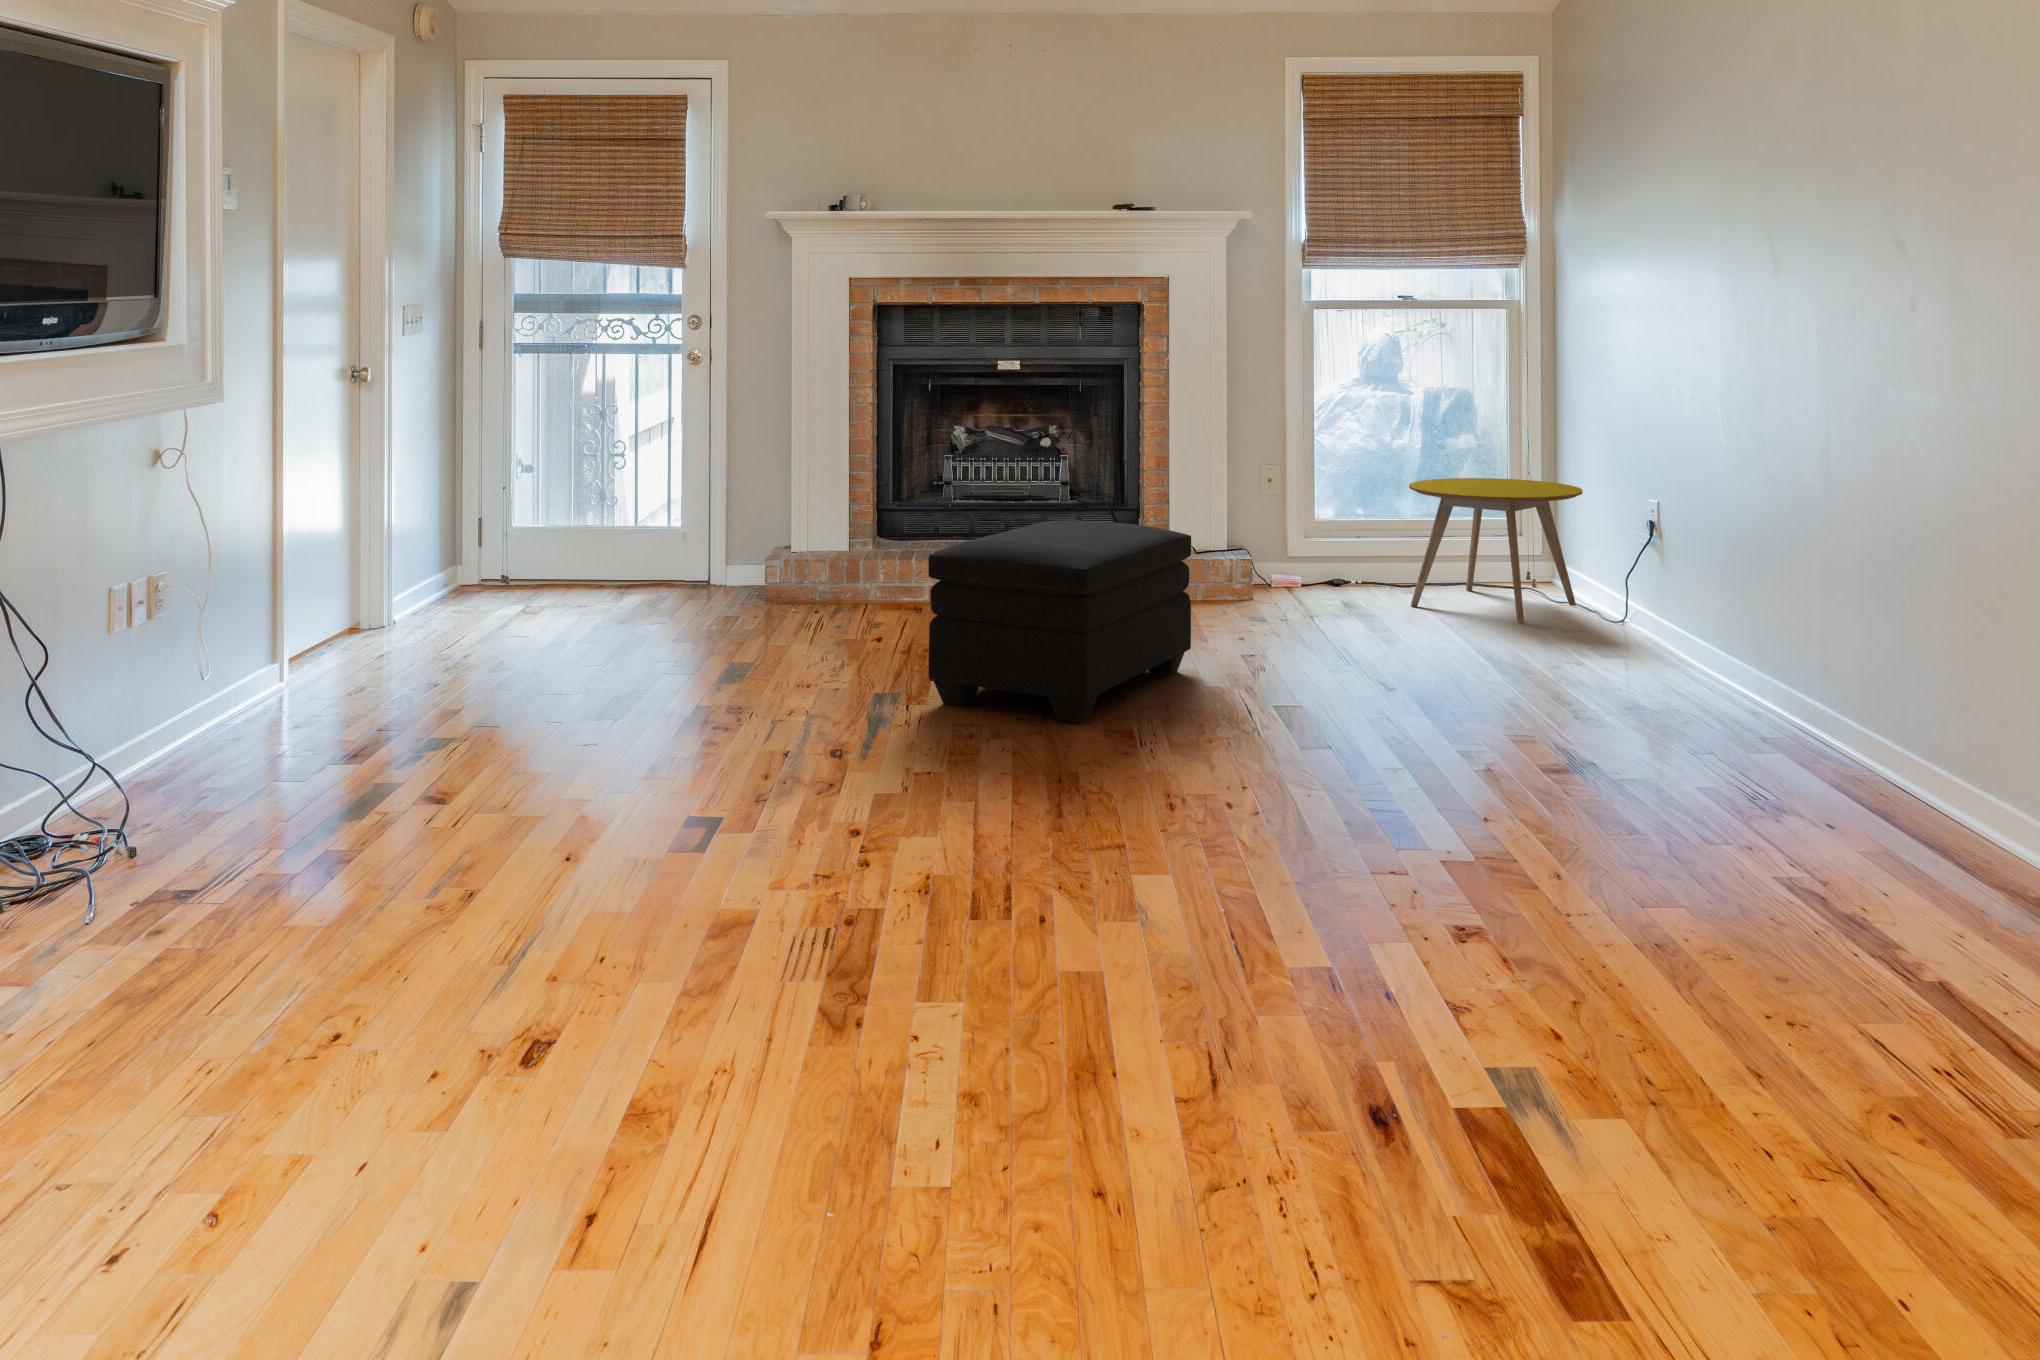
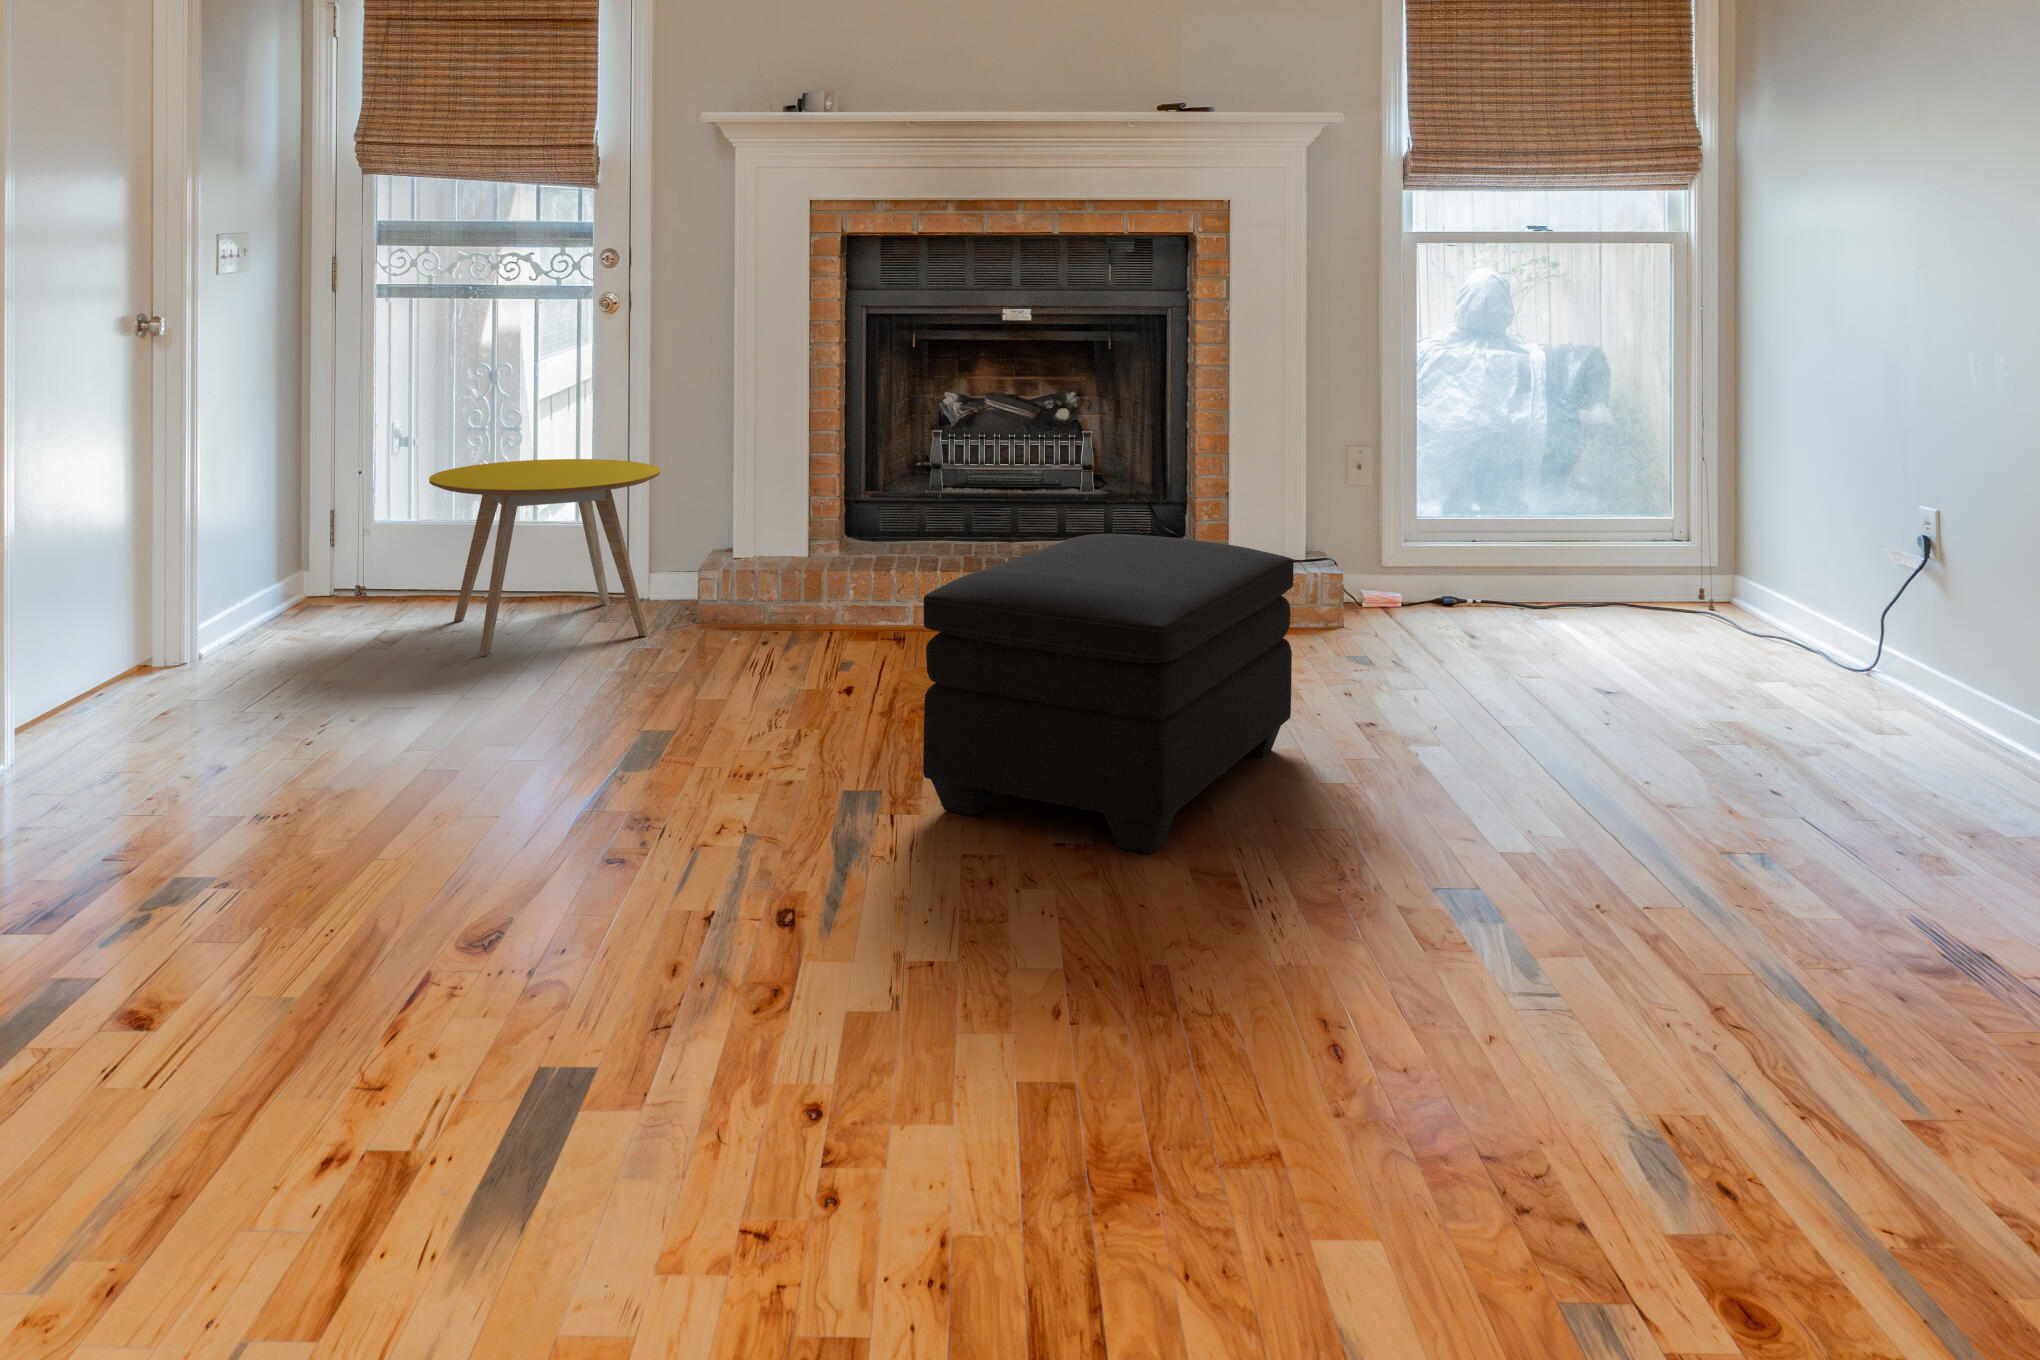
side table: present [1409,478,1583,623] -> present [429,459,660,655]

